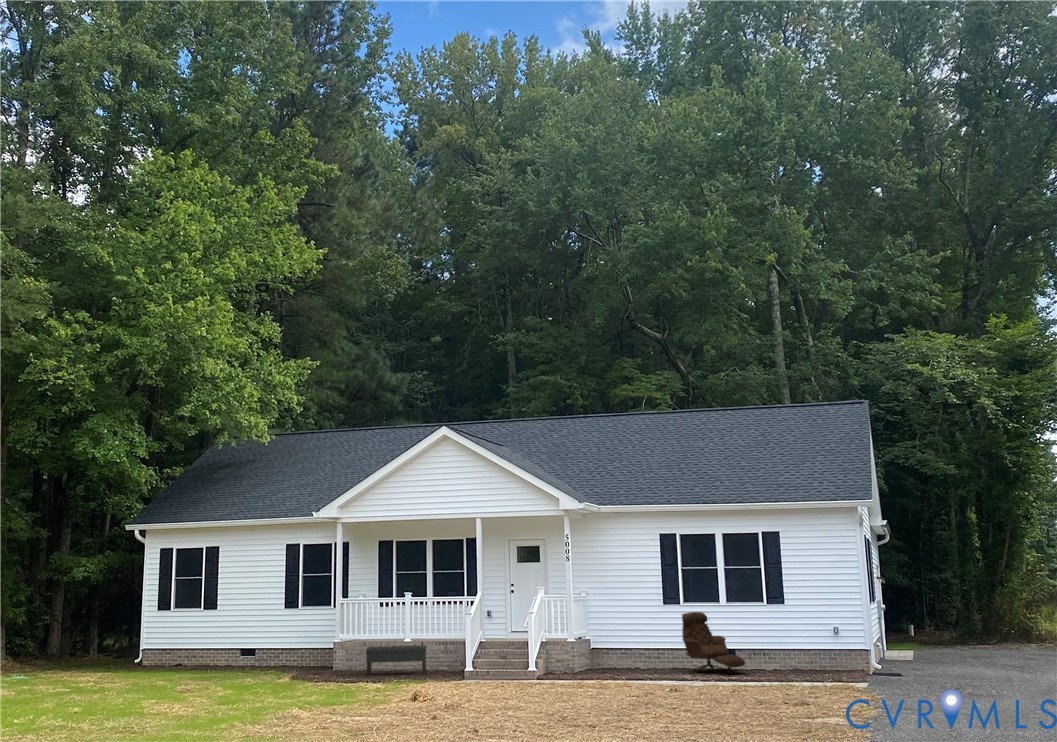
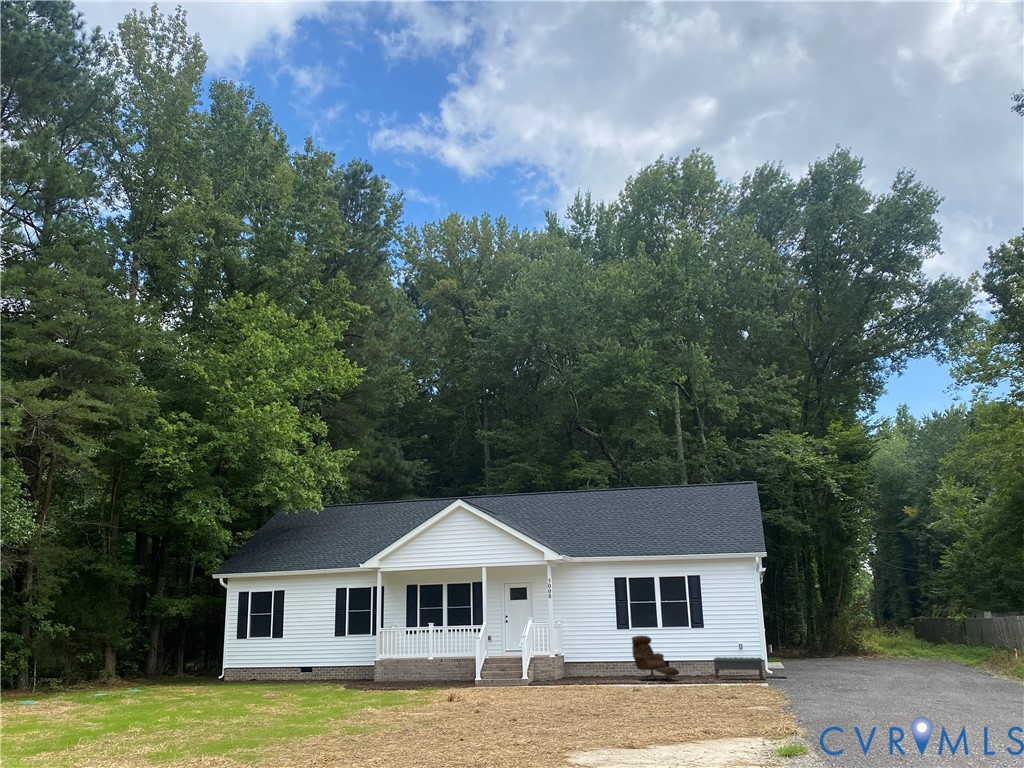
bench: present [366,645,427,676] -> present [713,657,763,680]

